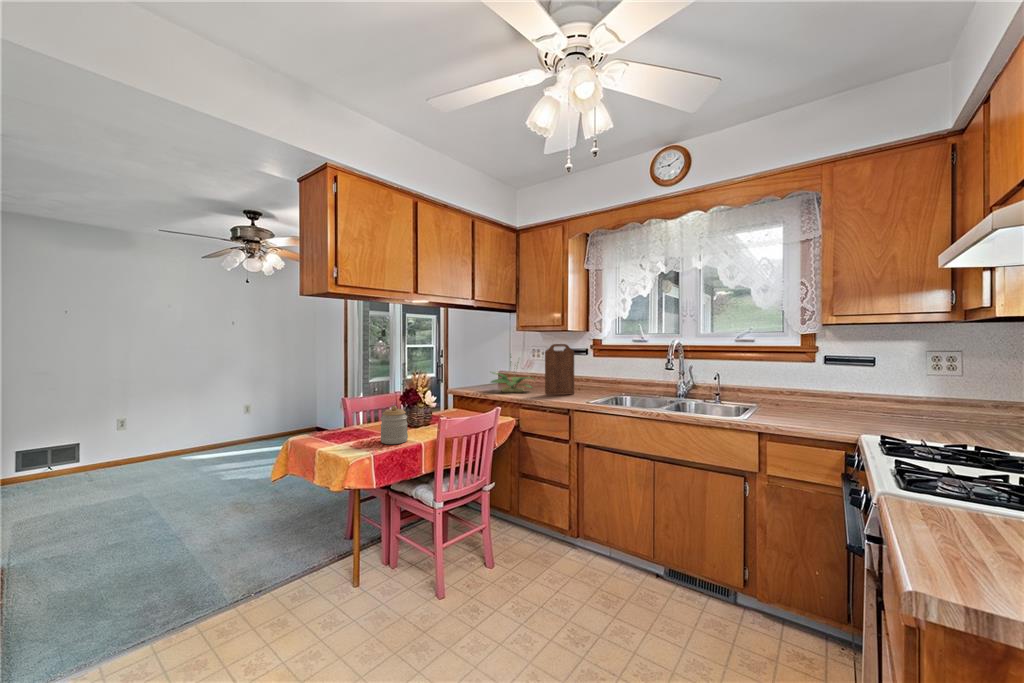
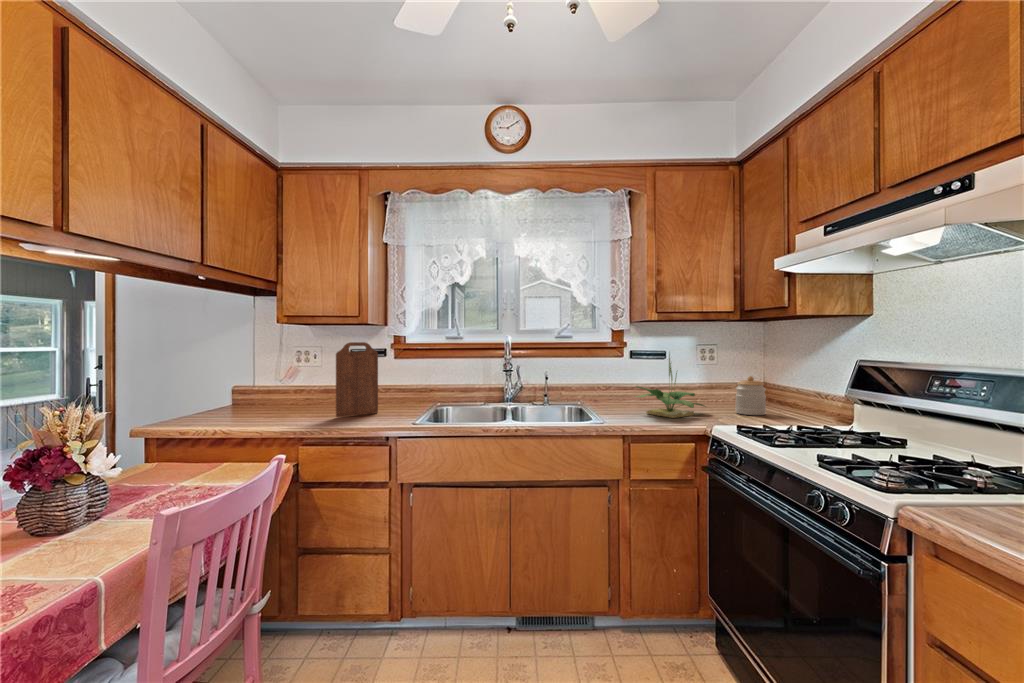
potted plant: present [491,357,534,392] -> present [636,355,704,418]
jar: present [381,406,408,444] -> present [735,376,766,415]

